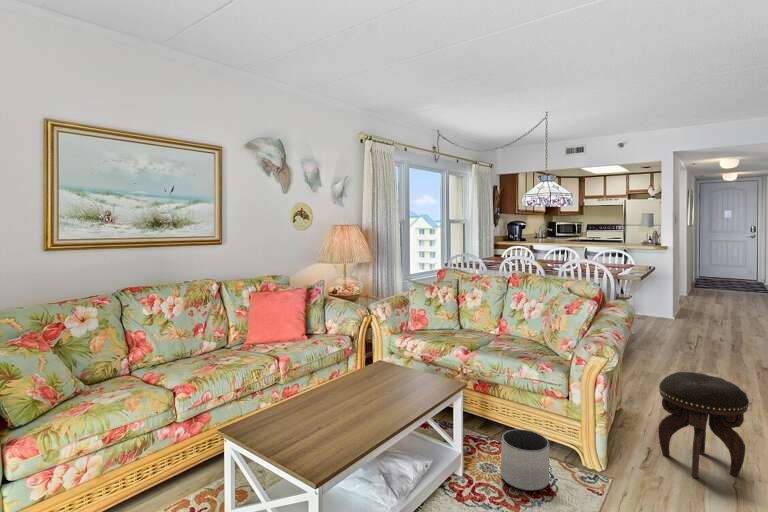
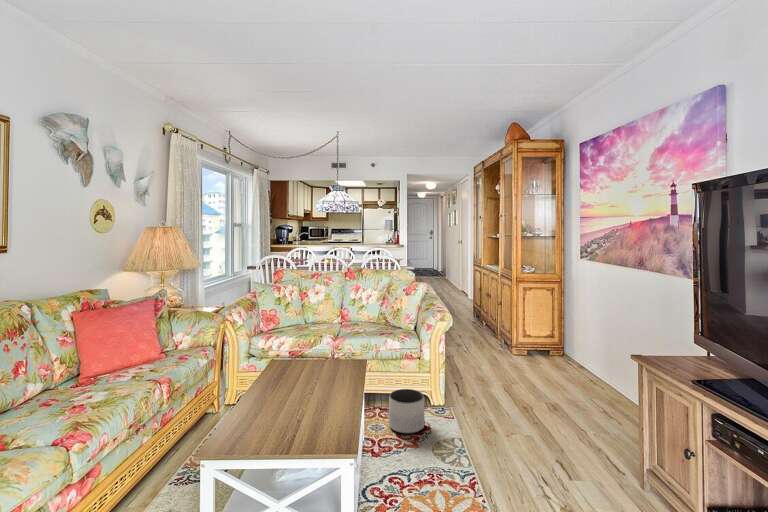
footstool: present [658,372,749,478] -> none [465,327,513,393]

